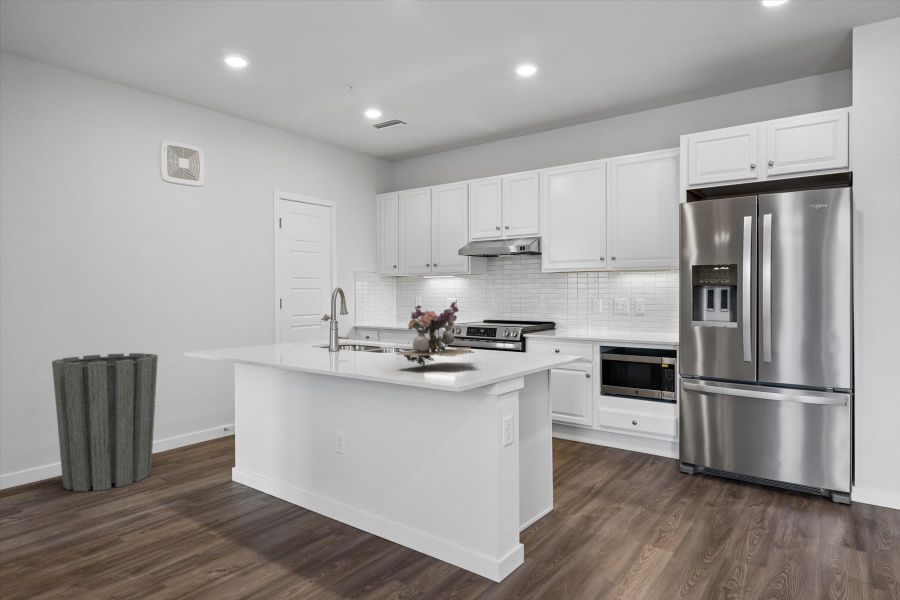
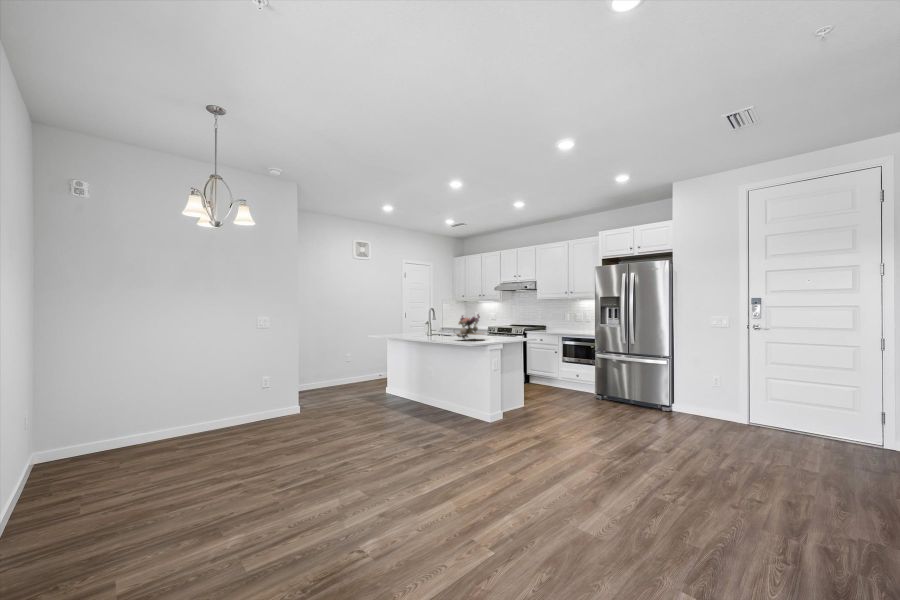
trash can: present [52,353,158,491] -> none [314,337,354,394]

